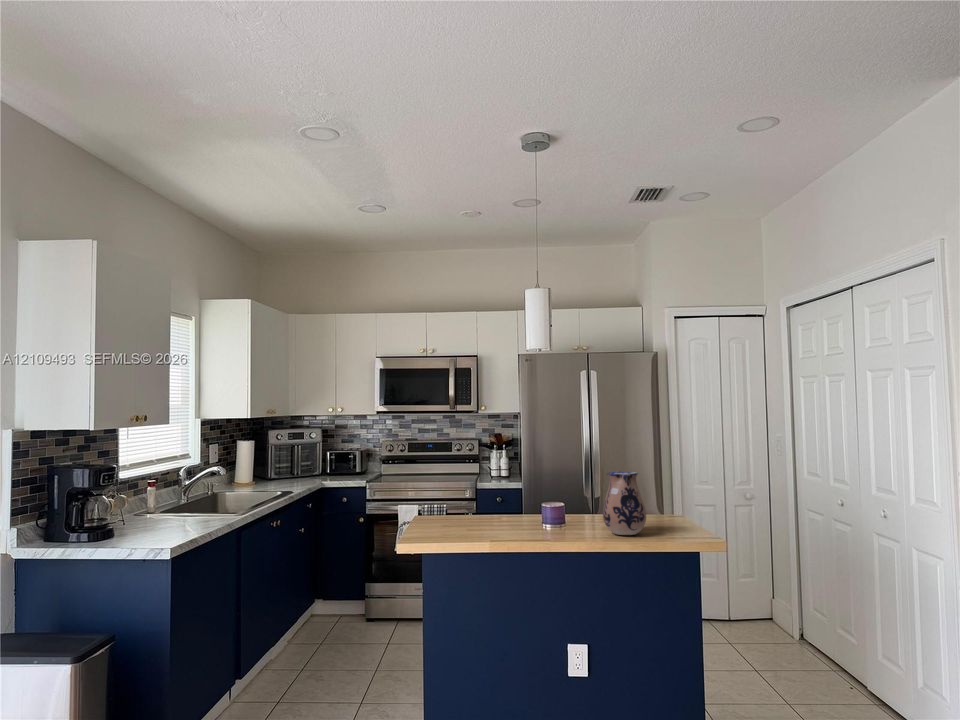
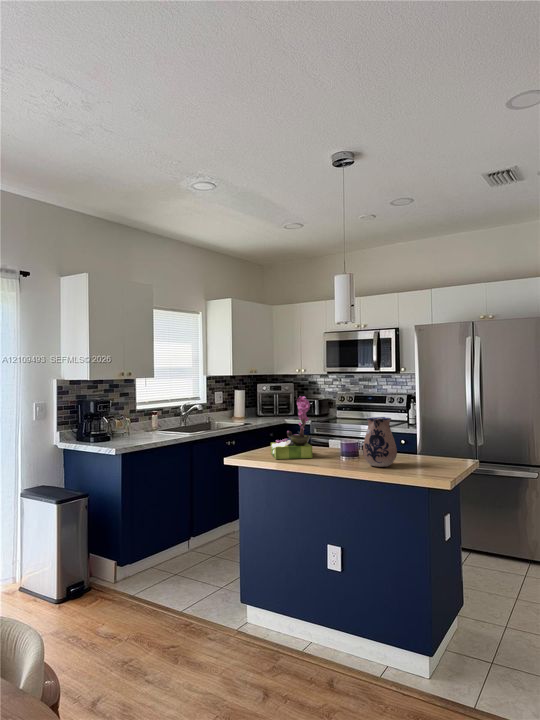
flower arrangement: none [455,446,526,539] -> present [271,396,312,459]

